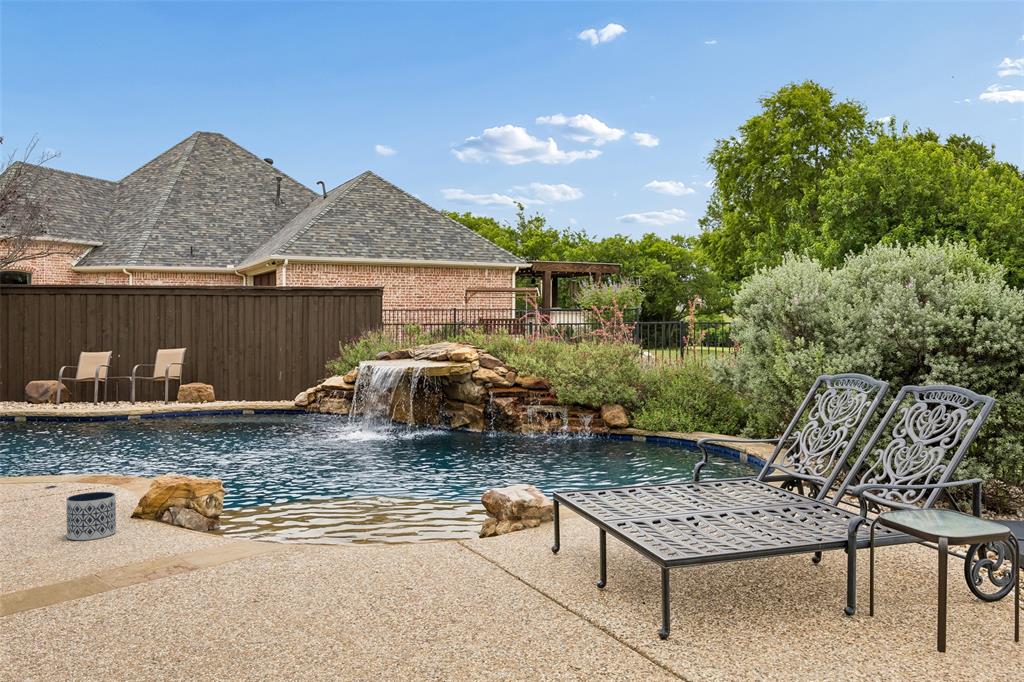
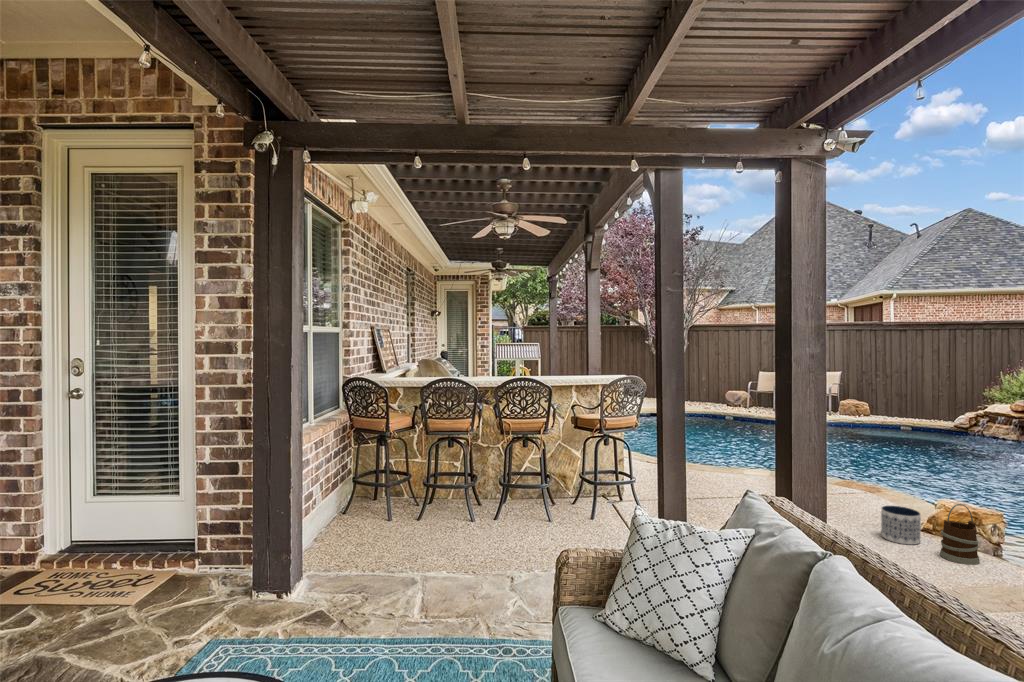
wooden bucket: none [121,471,164,546] -> present [940,504,980,565]

